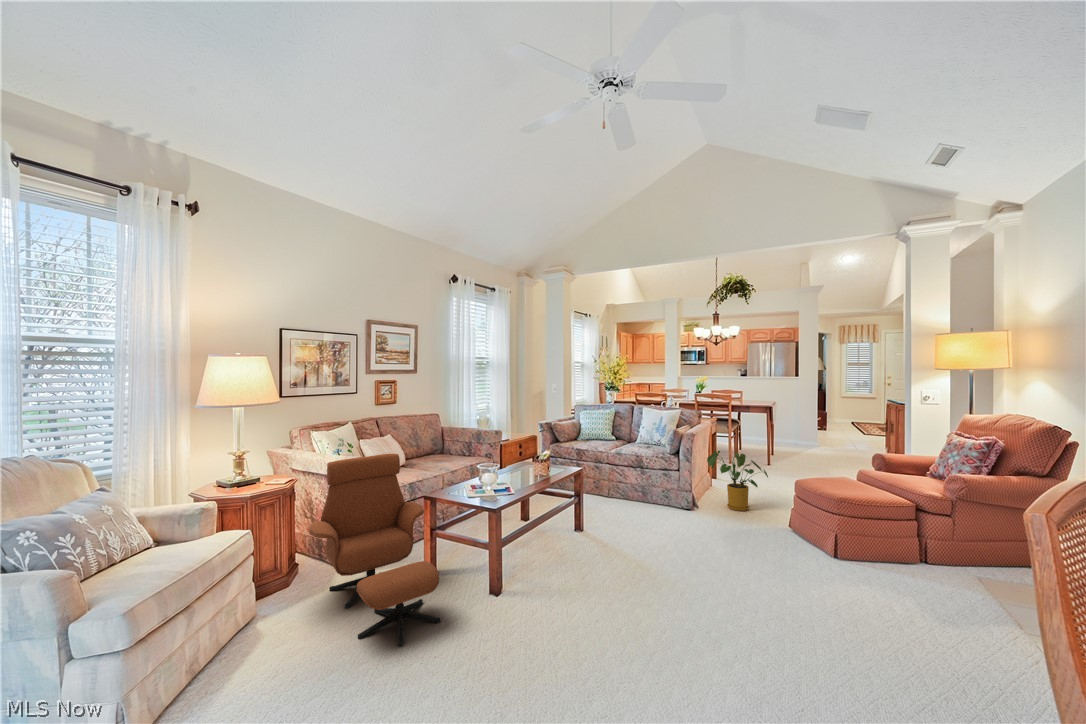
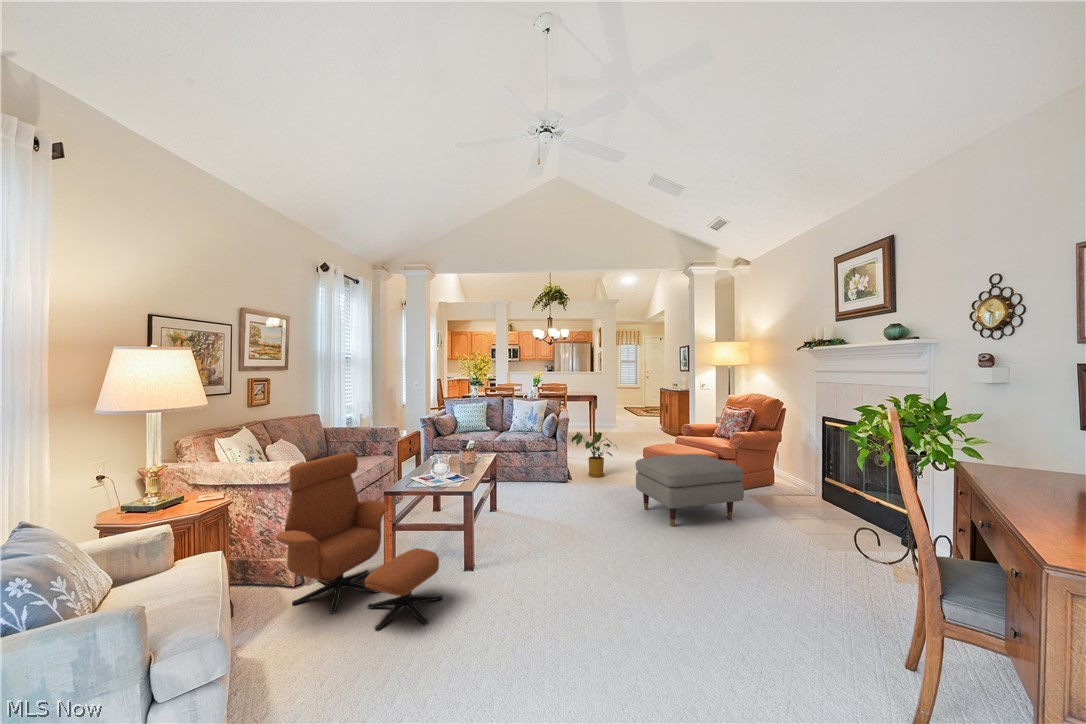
ottoman: none [755,497,934,613] -> present [635,454,744,527]

